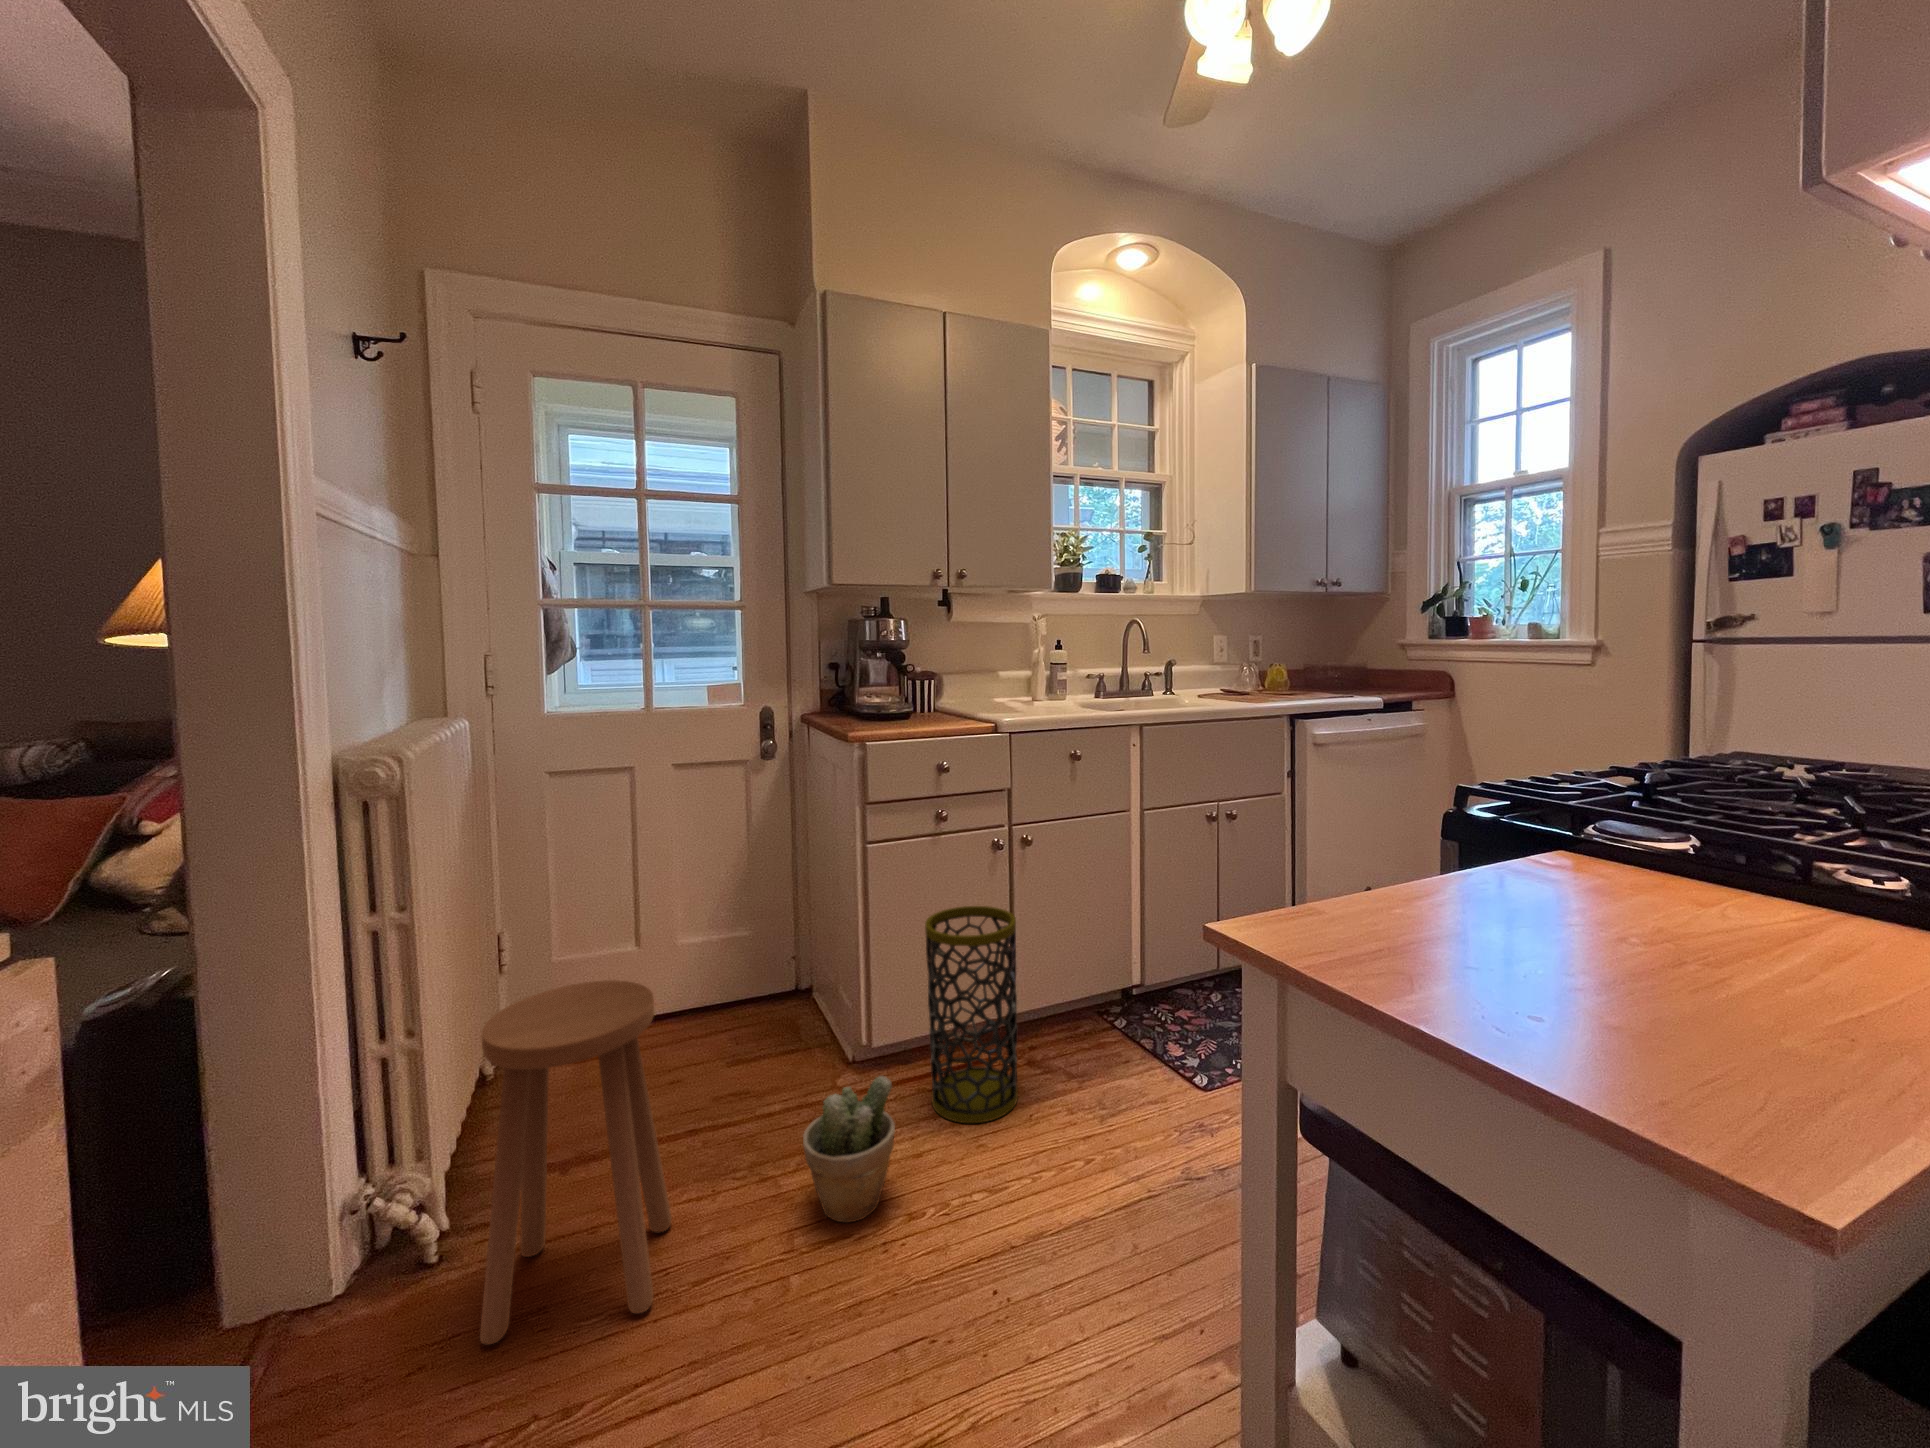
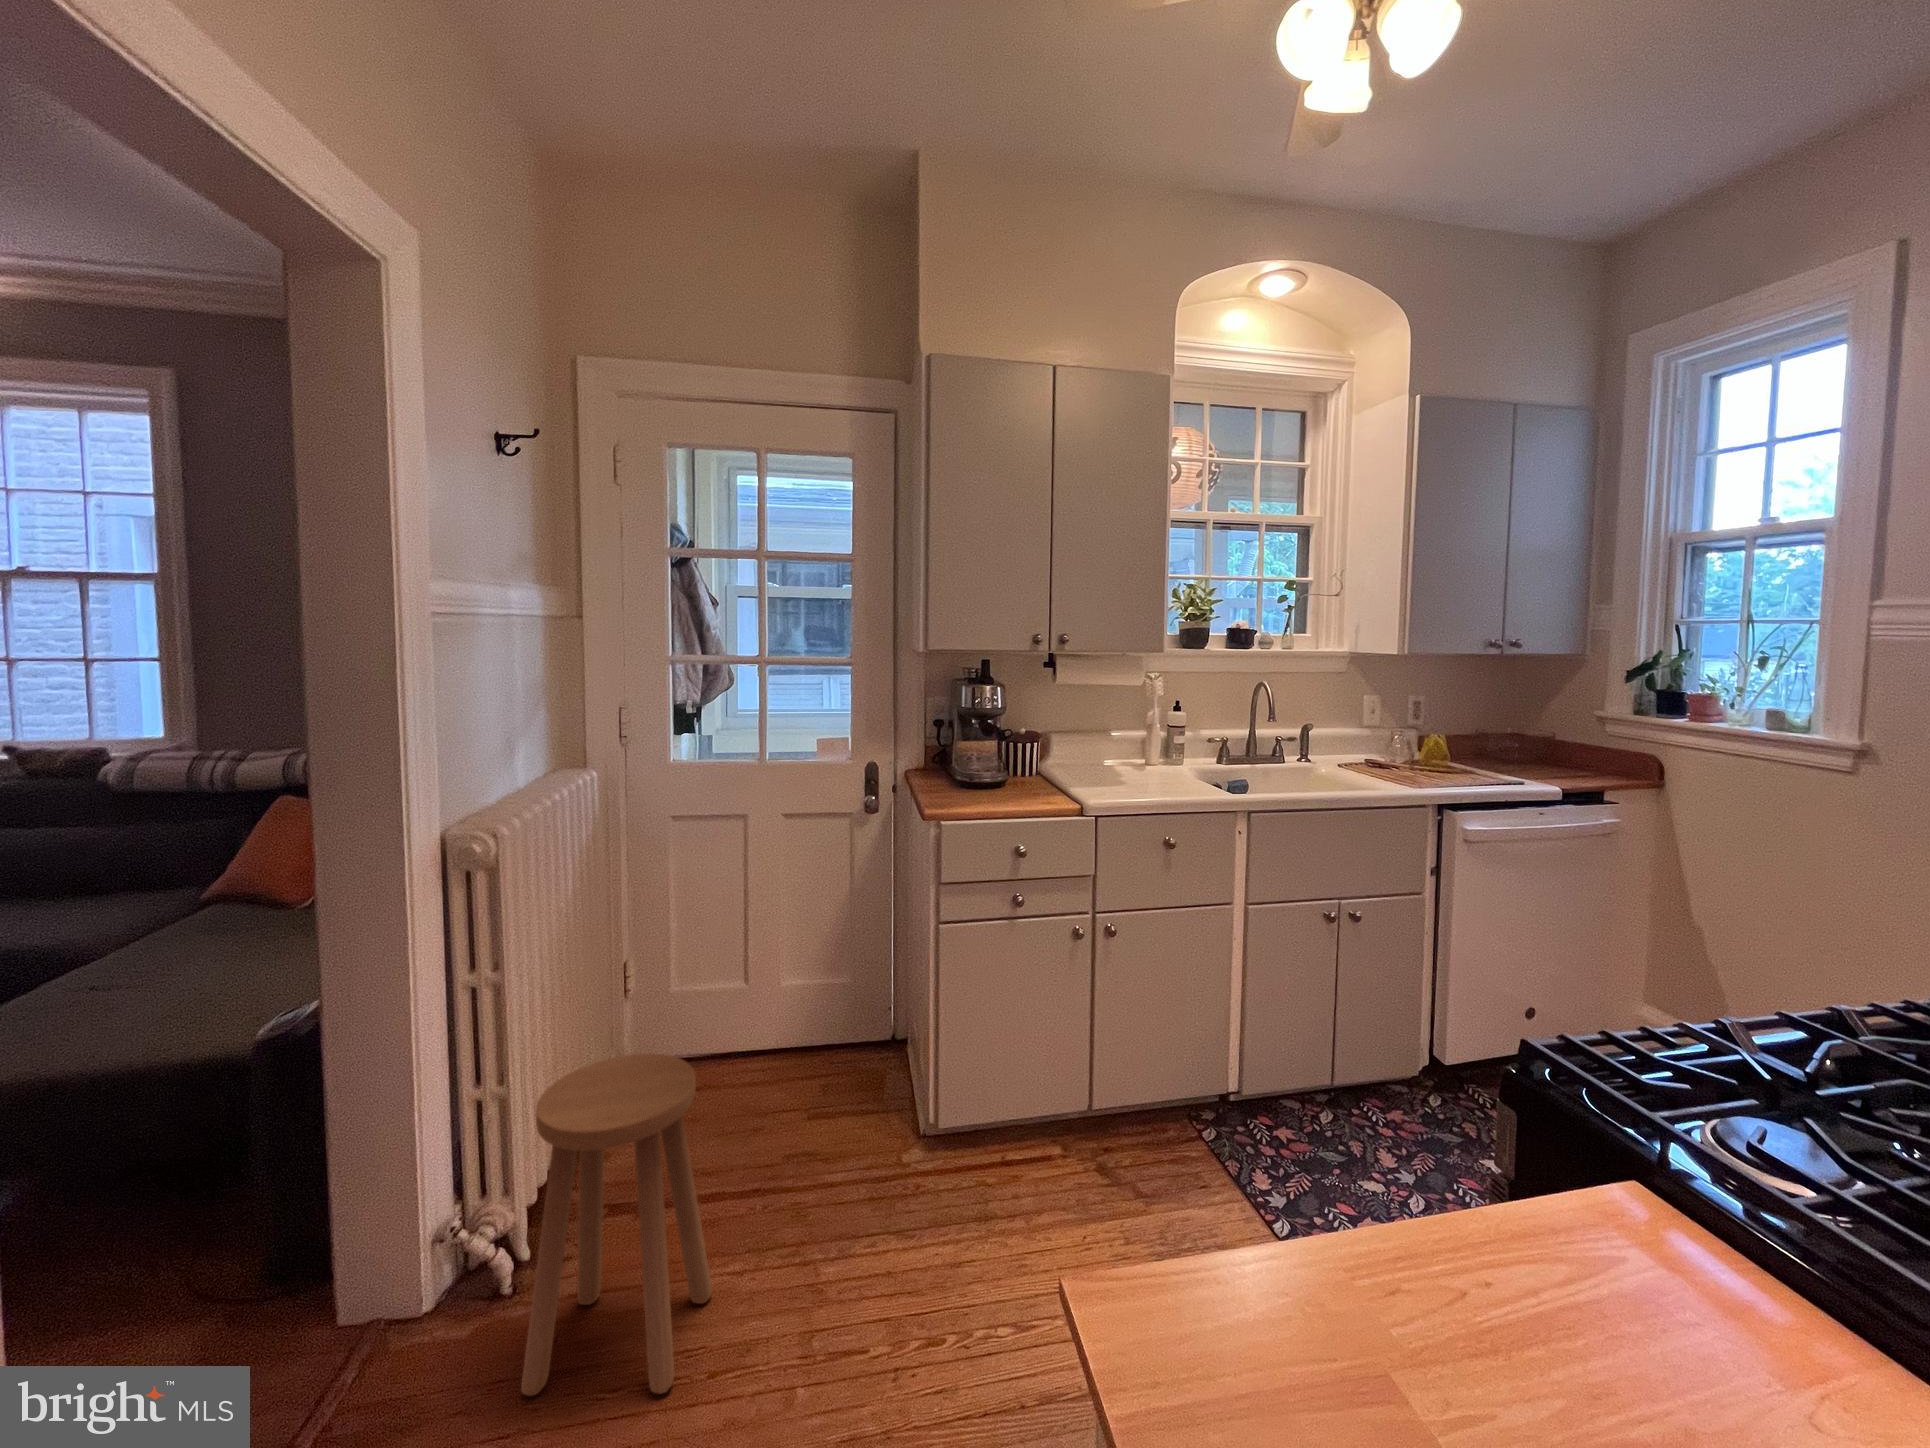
trash can: present [925,906,1018,1123] -> none [986,999,1082,1237]
potted plant: present [803,1076,895,1223] -> none [833,1184,926,1333]

